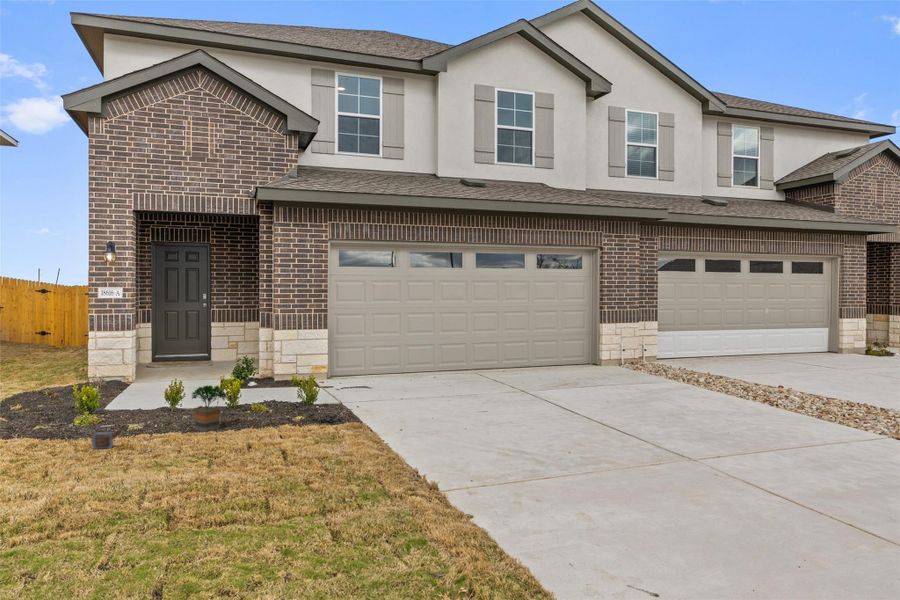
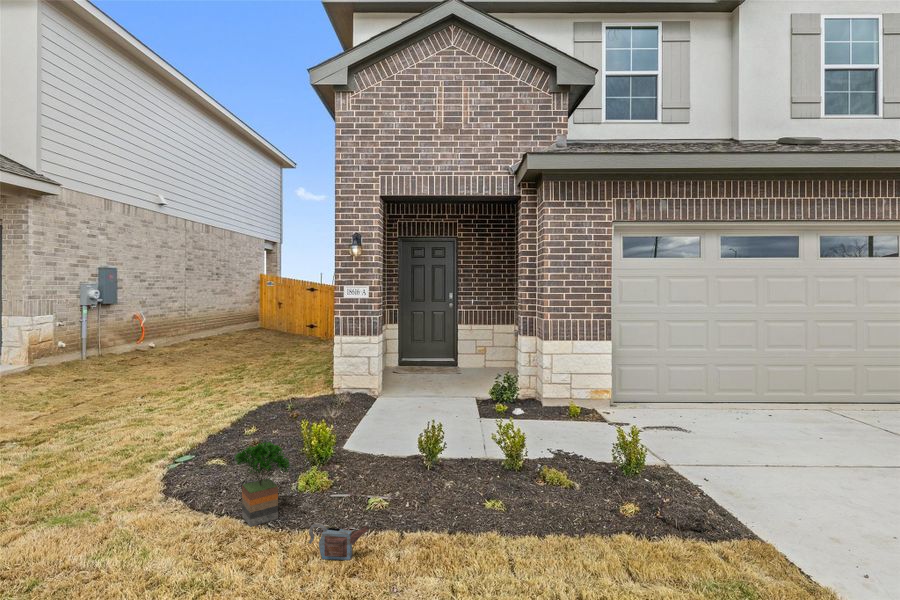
potted tree: present [192,386,226,432] -> present [235,442,290,527]

